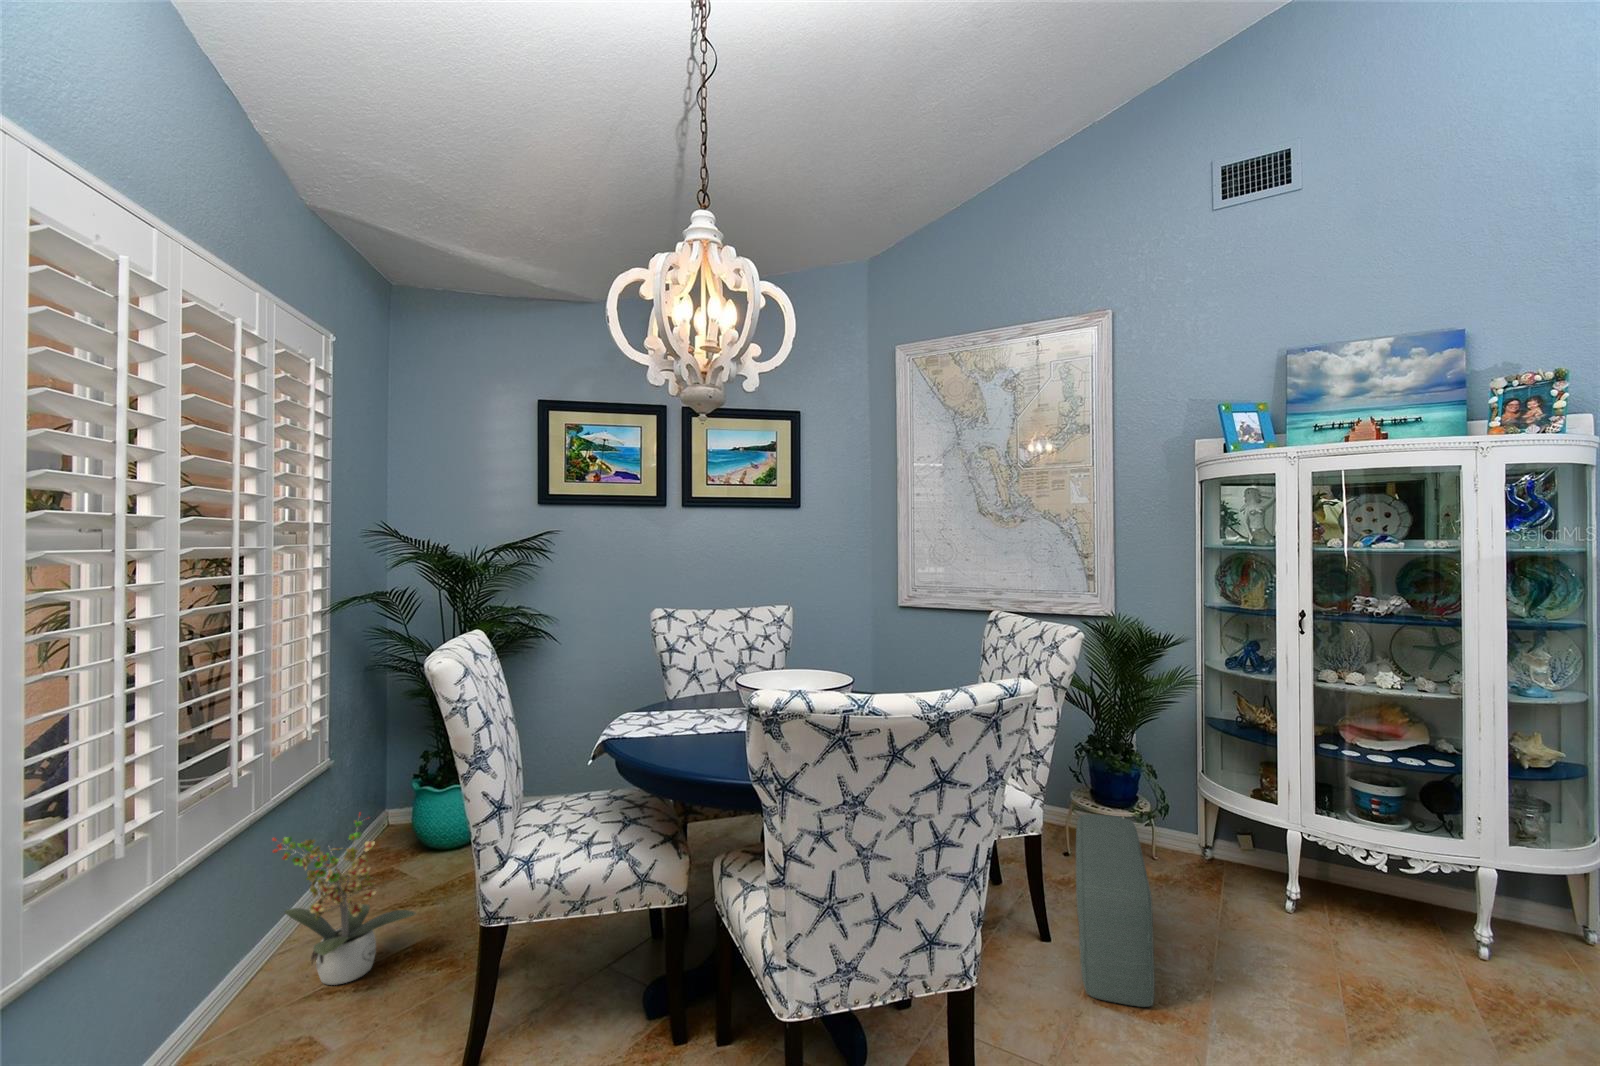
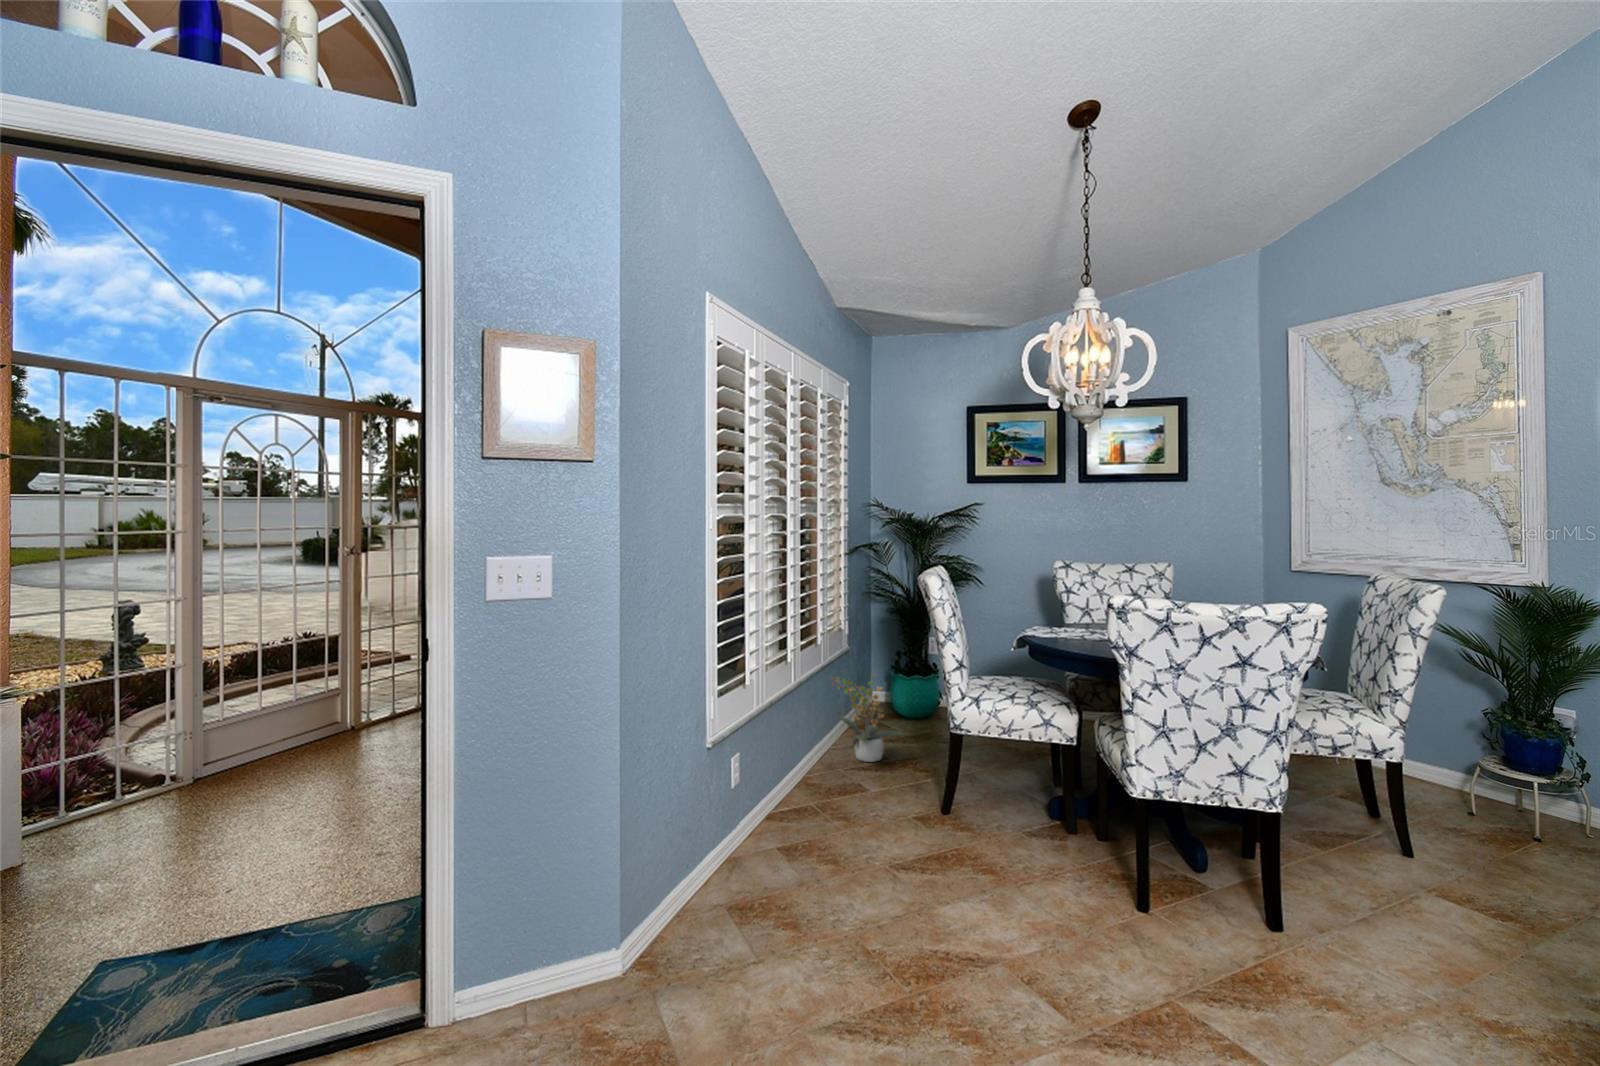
pouf: present [1076,814,1155,1007] -> none [1424,761,1531,908]

